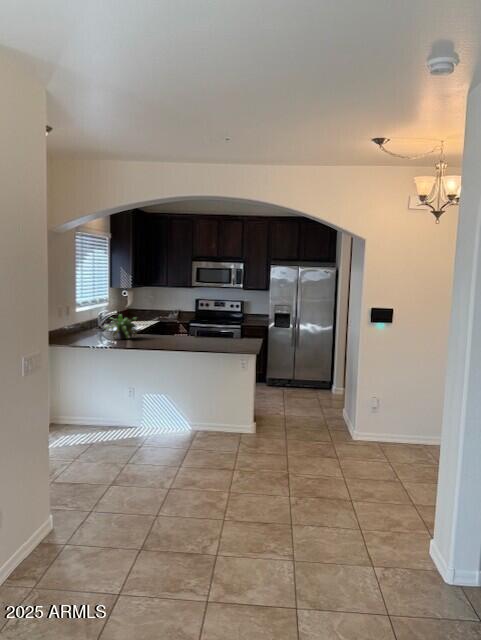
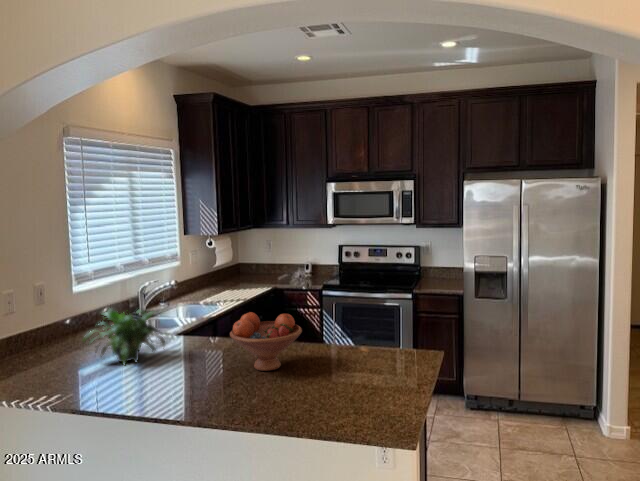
fruit bowl: none [175,318,205,341] -> present [230,312,302,371]

